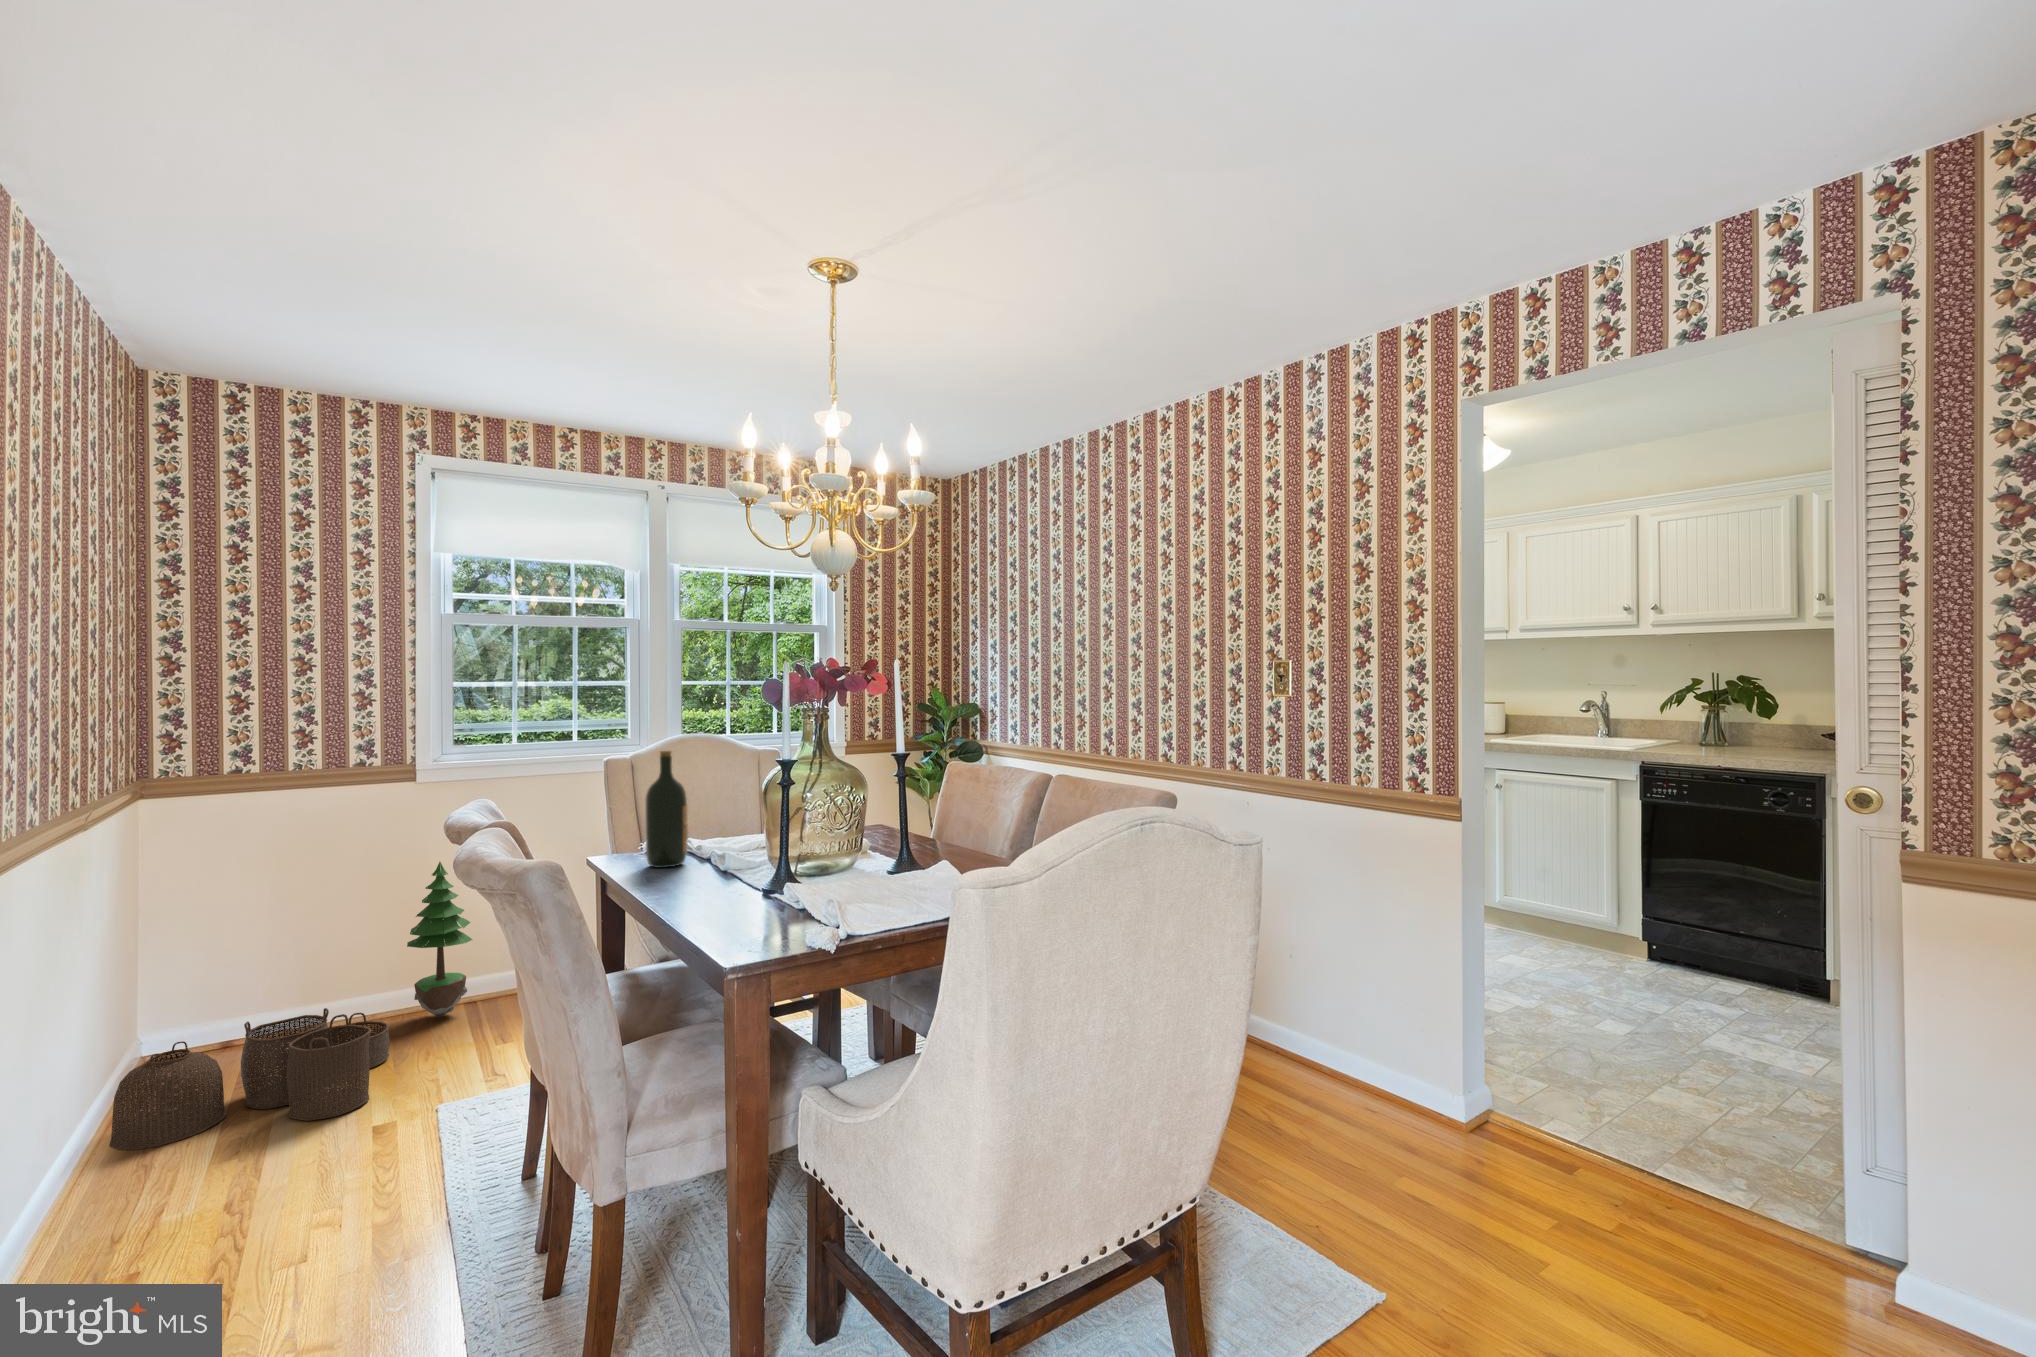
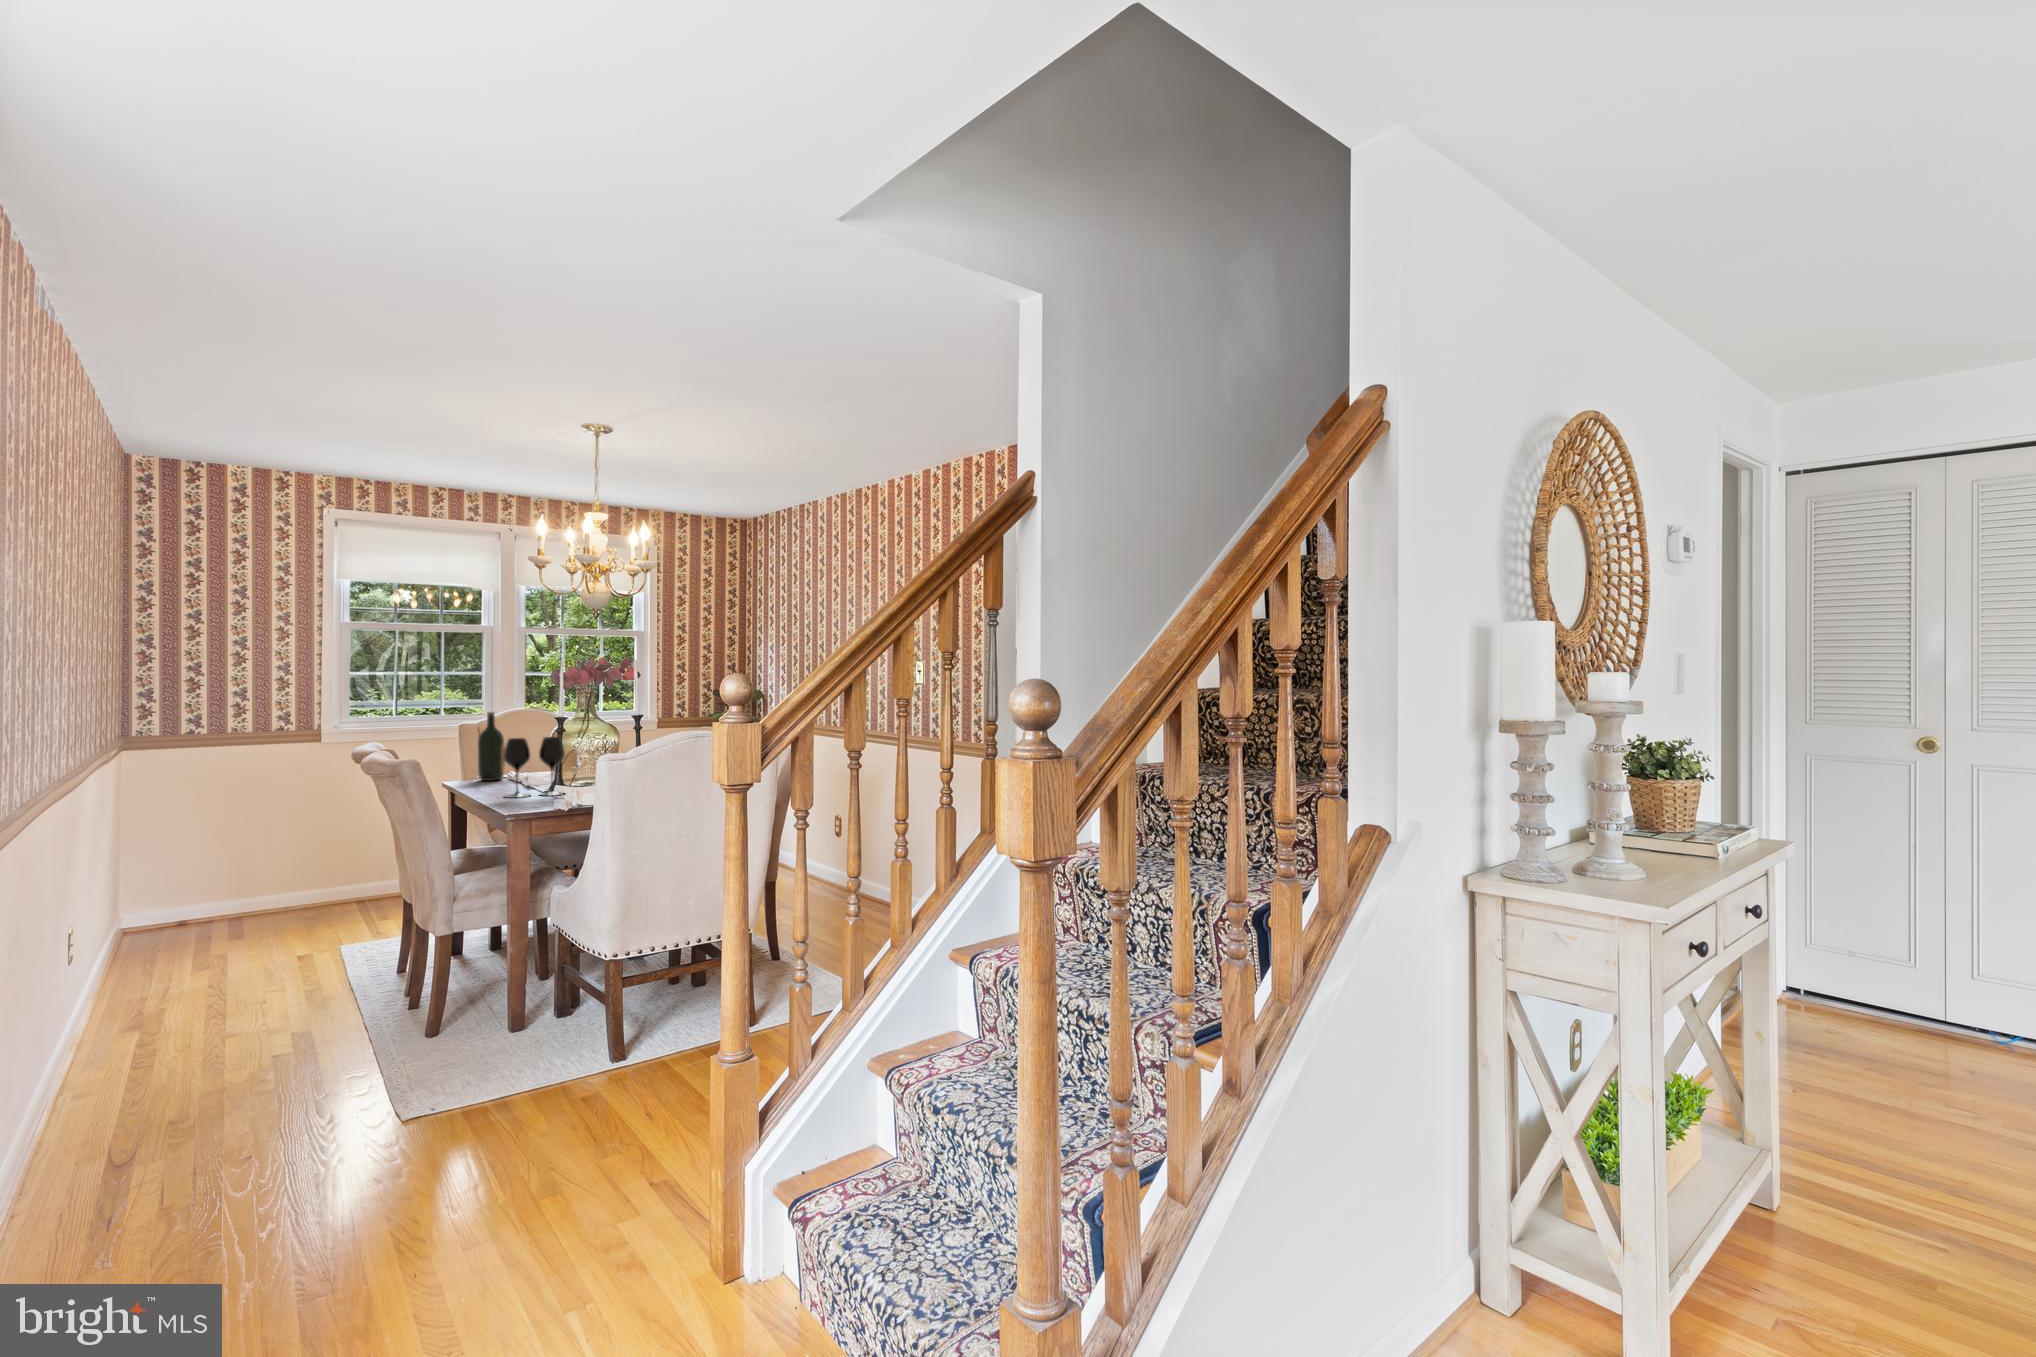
wine glass: none [711,807,820,931] -> present [504,737,565,798]
potted tree: present [407,862,472,1017] -> none [316,797,364,906]
woven basket: present [109,1008,390,1150] -> none [126,885,305,962]

